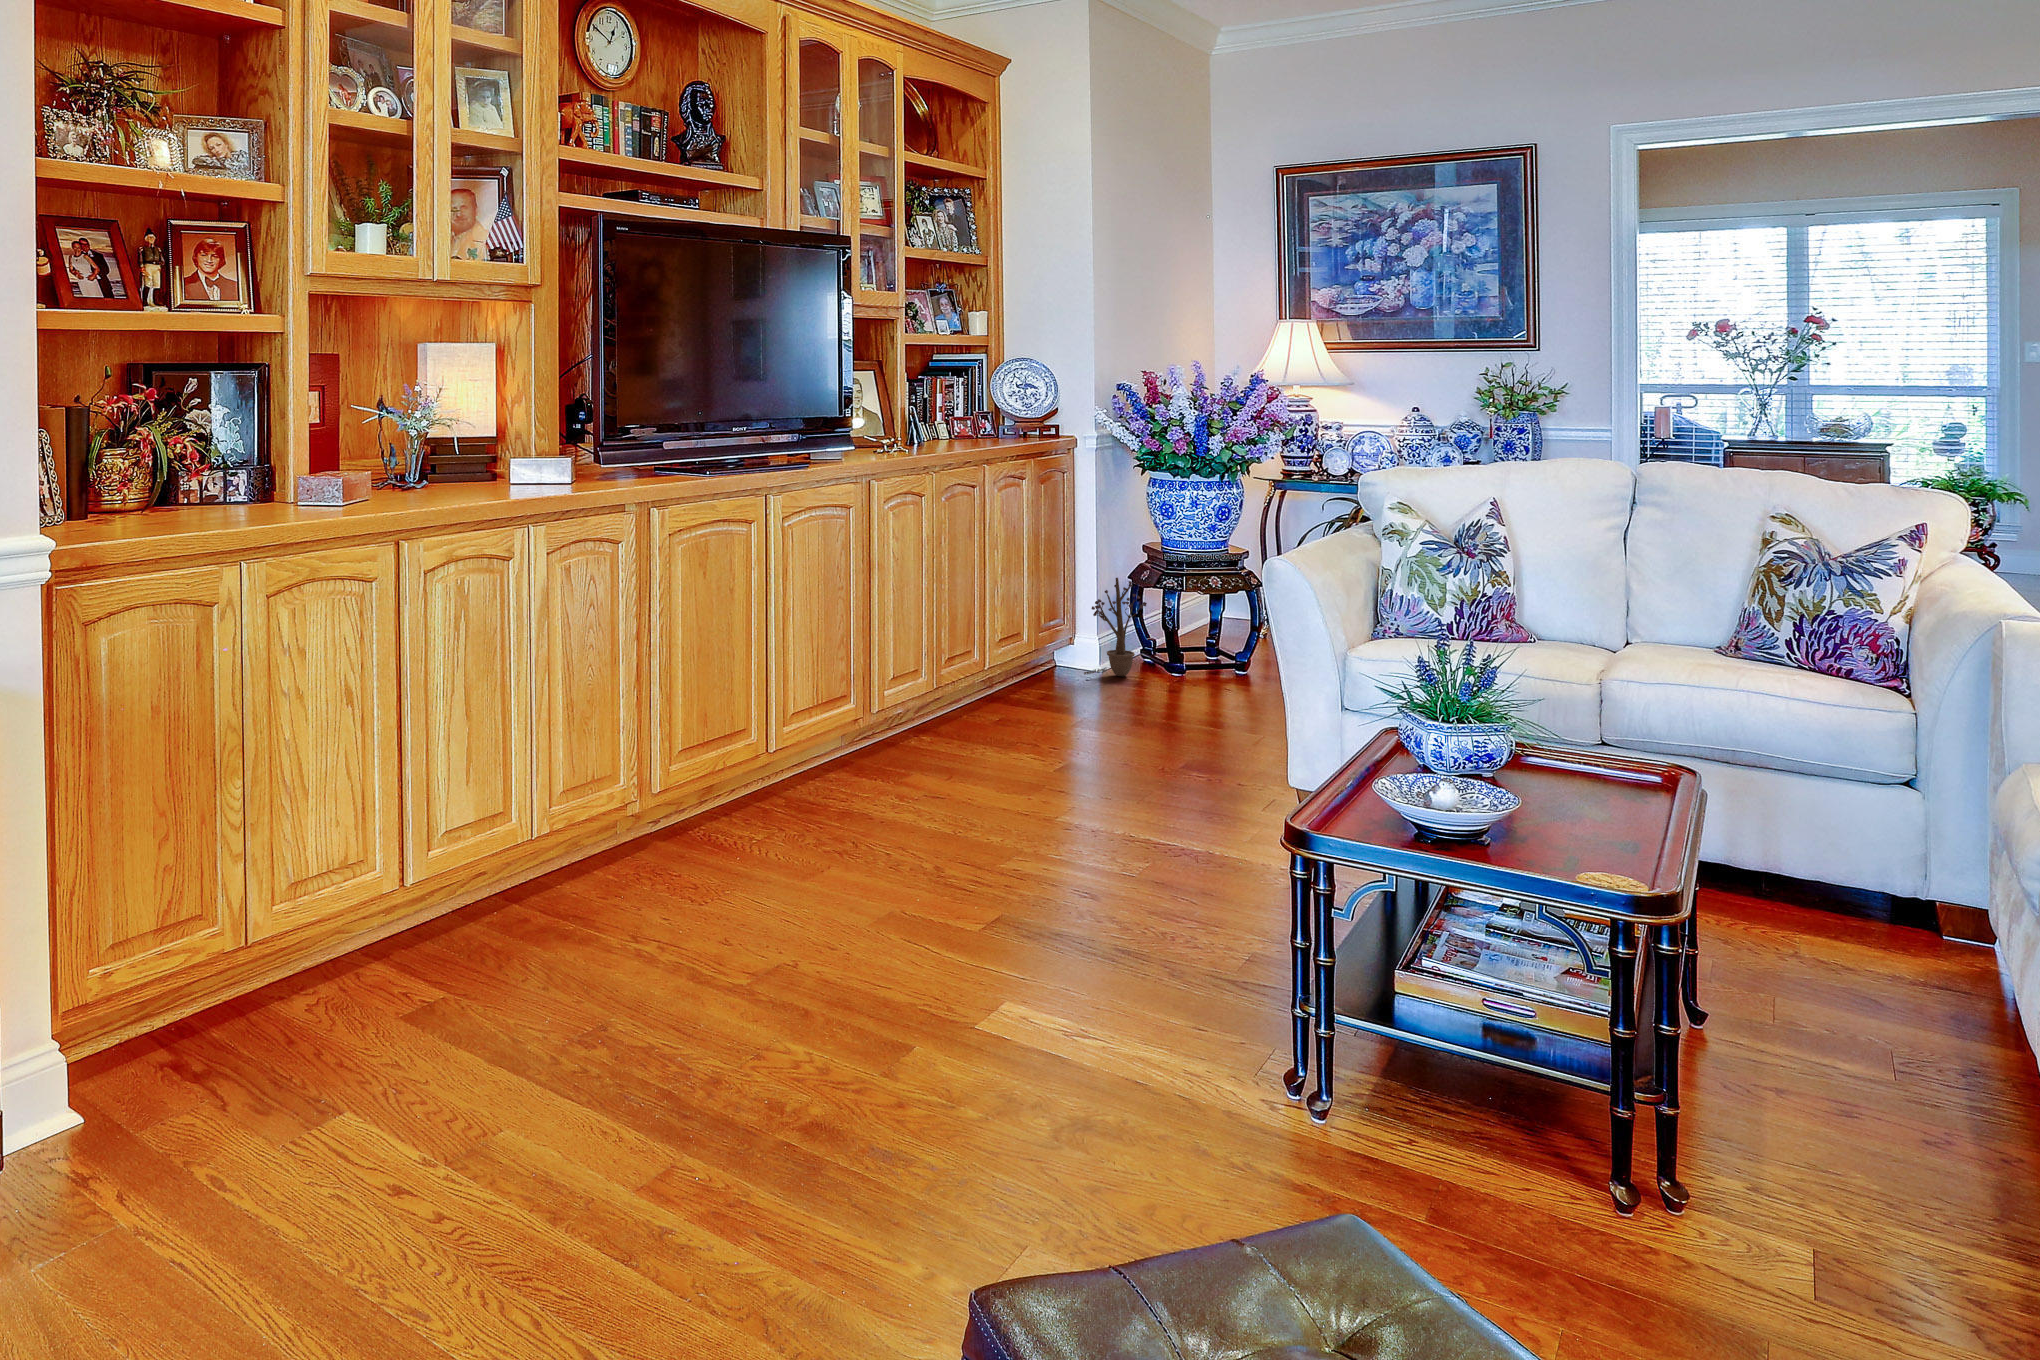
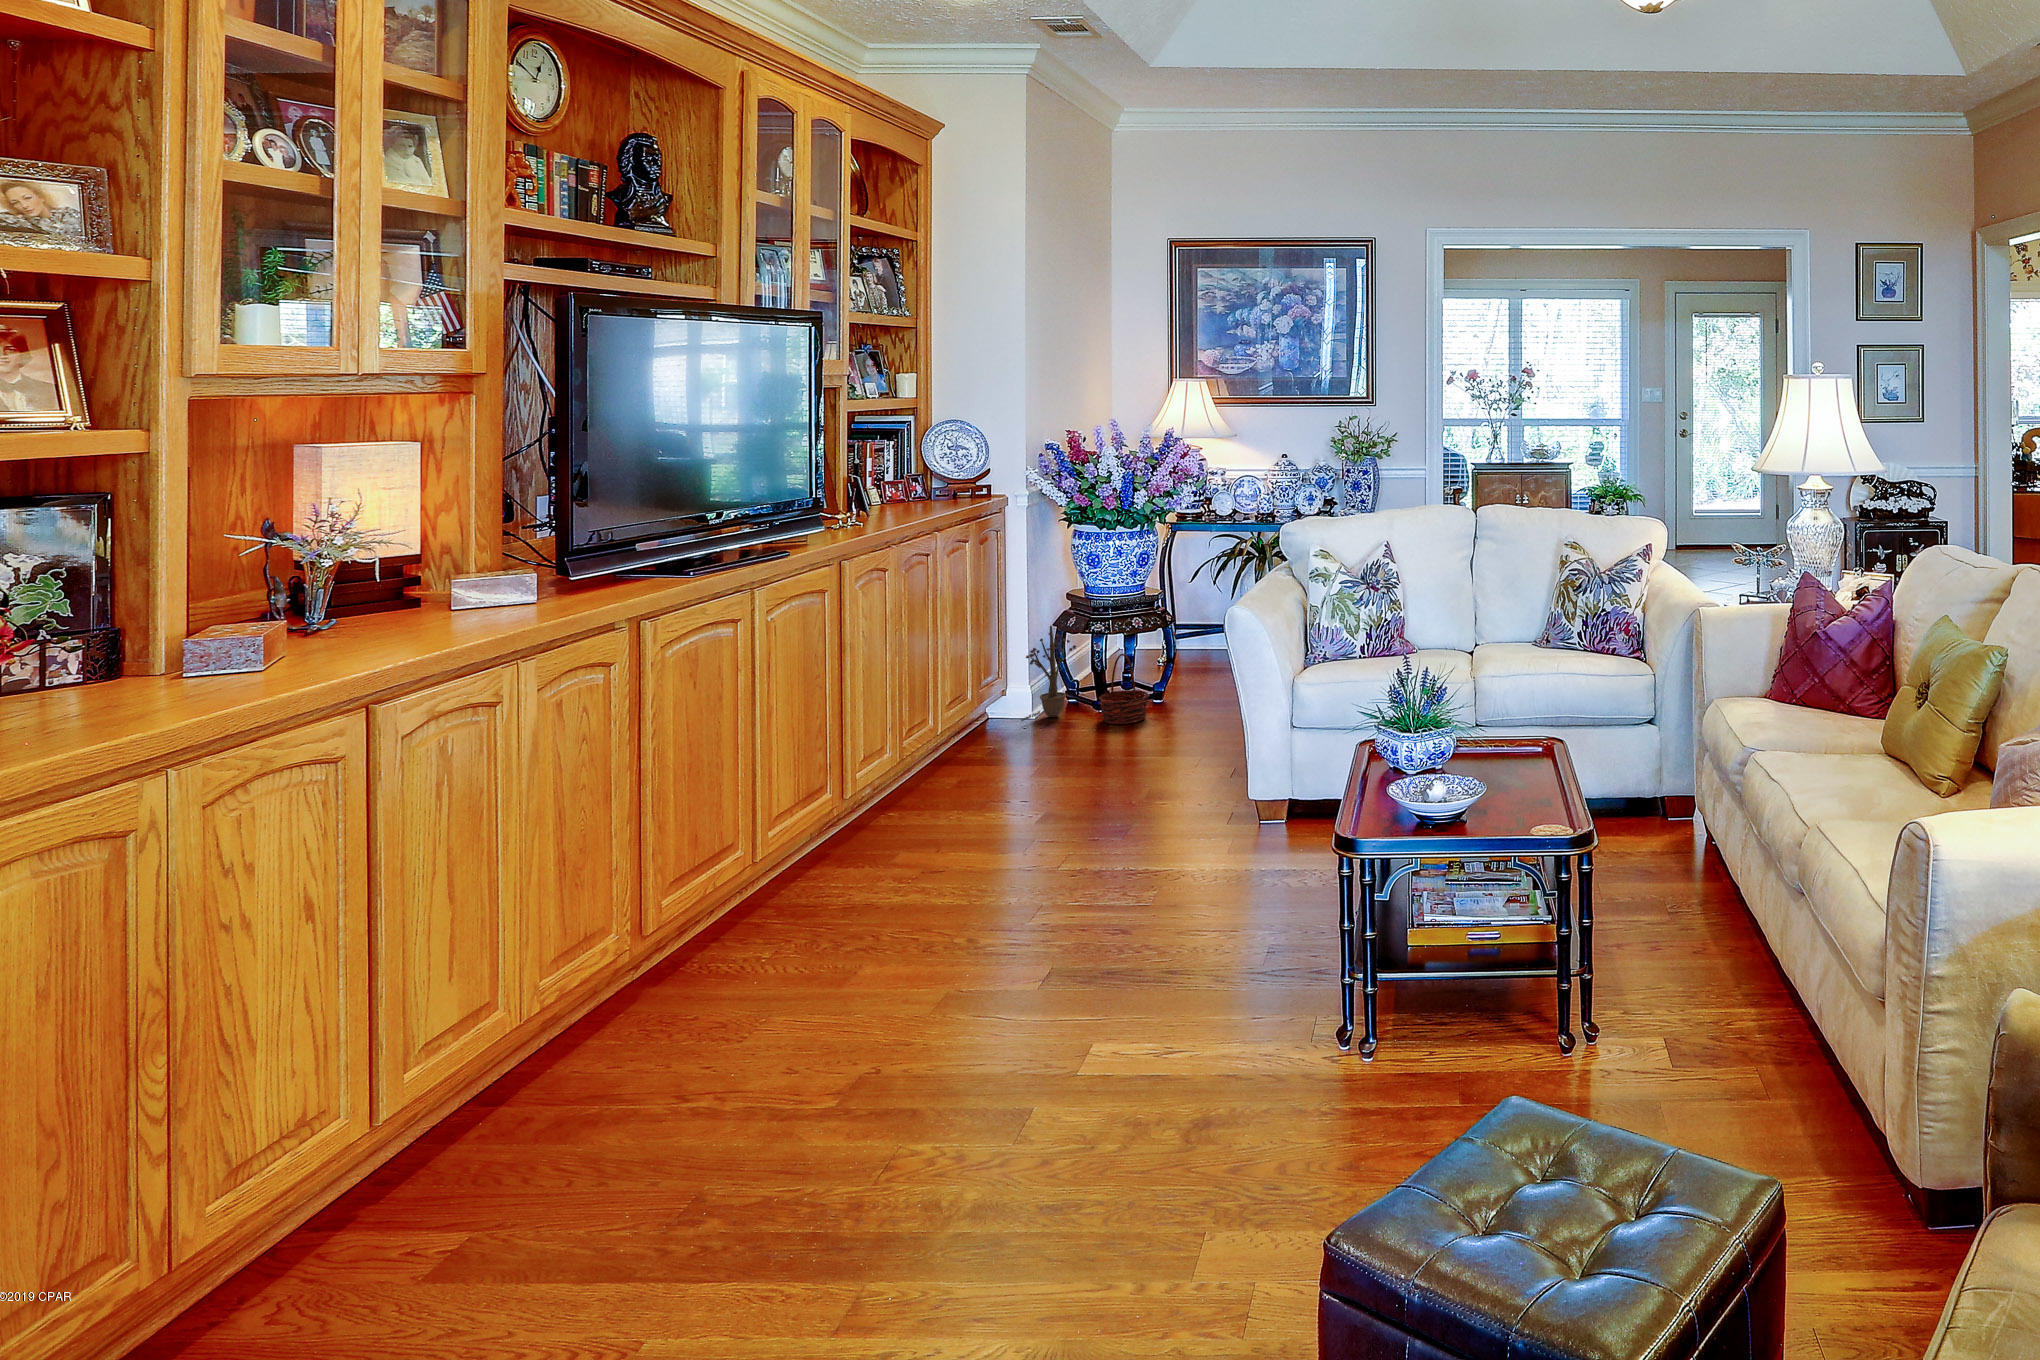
basket: none [1166,616,1224,695] -> present [1099,654,1150,724]

